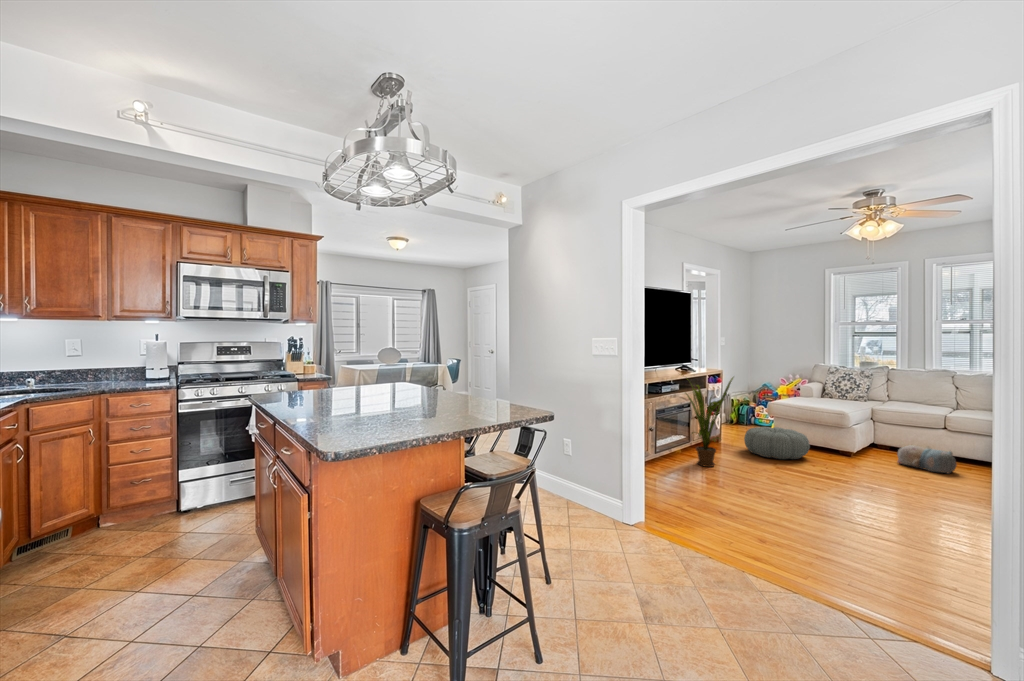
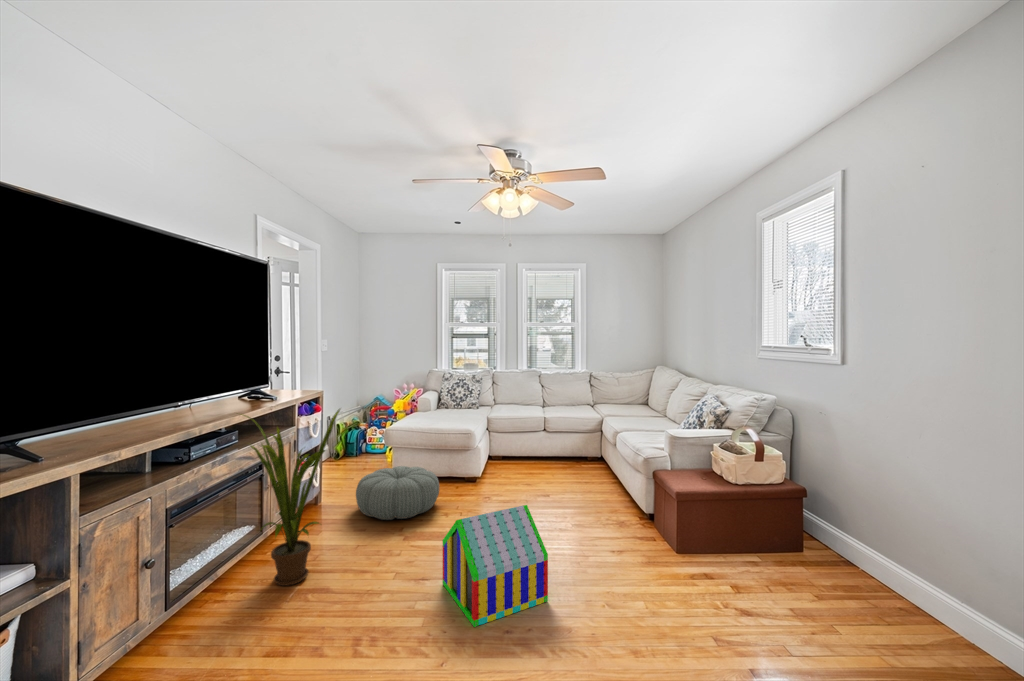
toy house: none [798,444,874,508] -> present [443,505,548,627]
plush toy: present [897,445,957,474] -> none [521,459,572,489]

